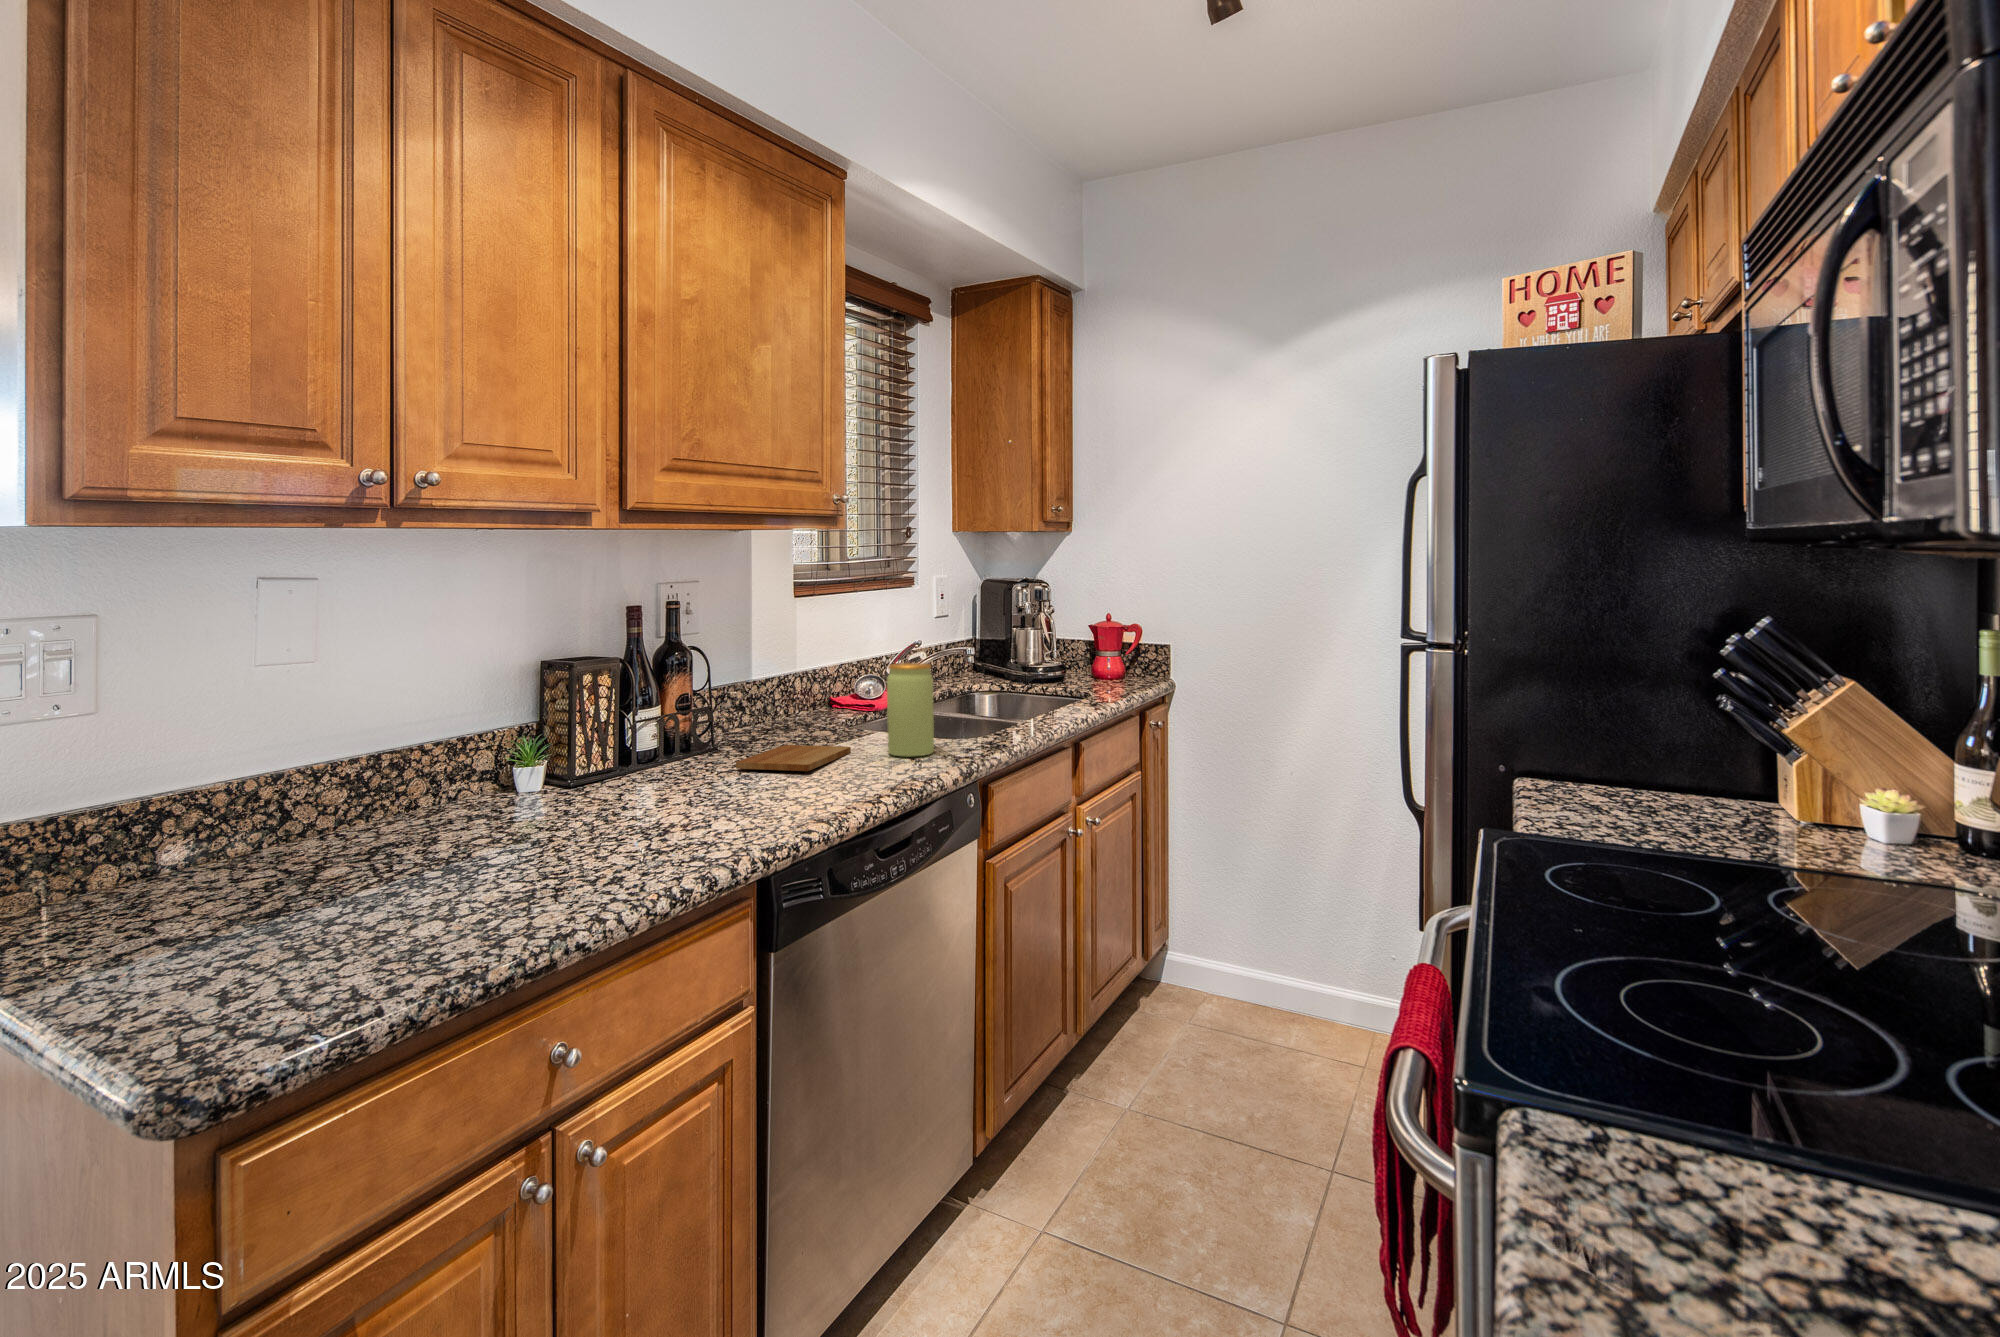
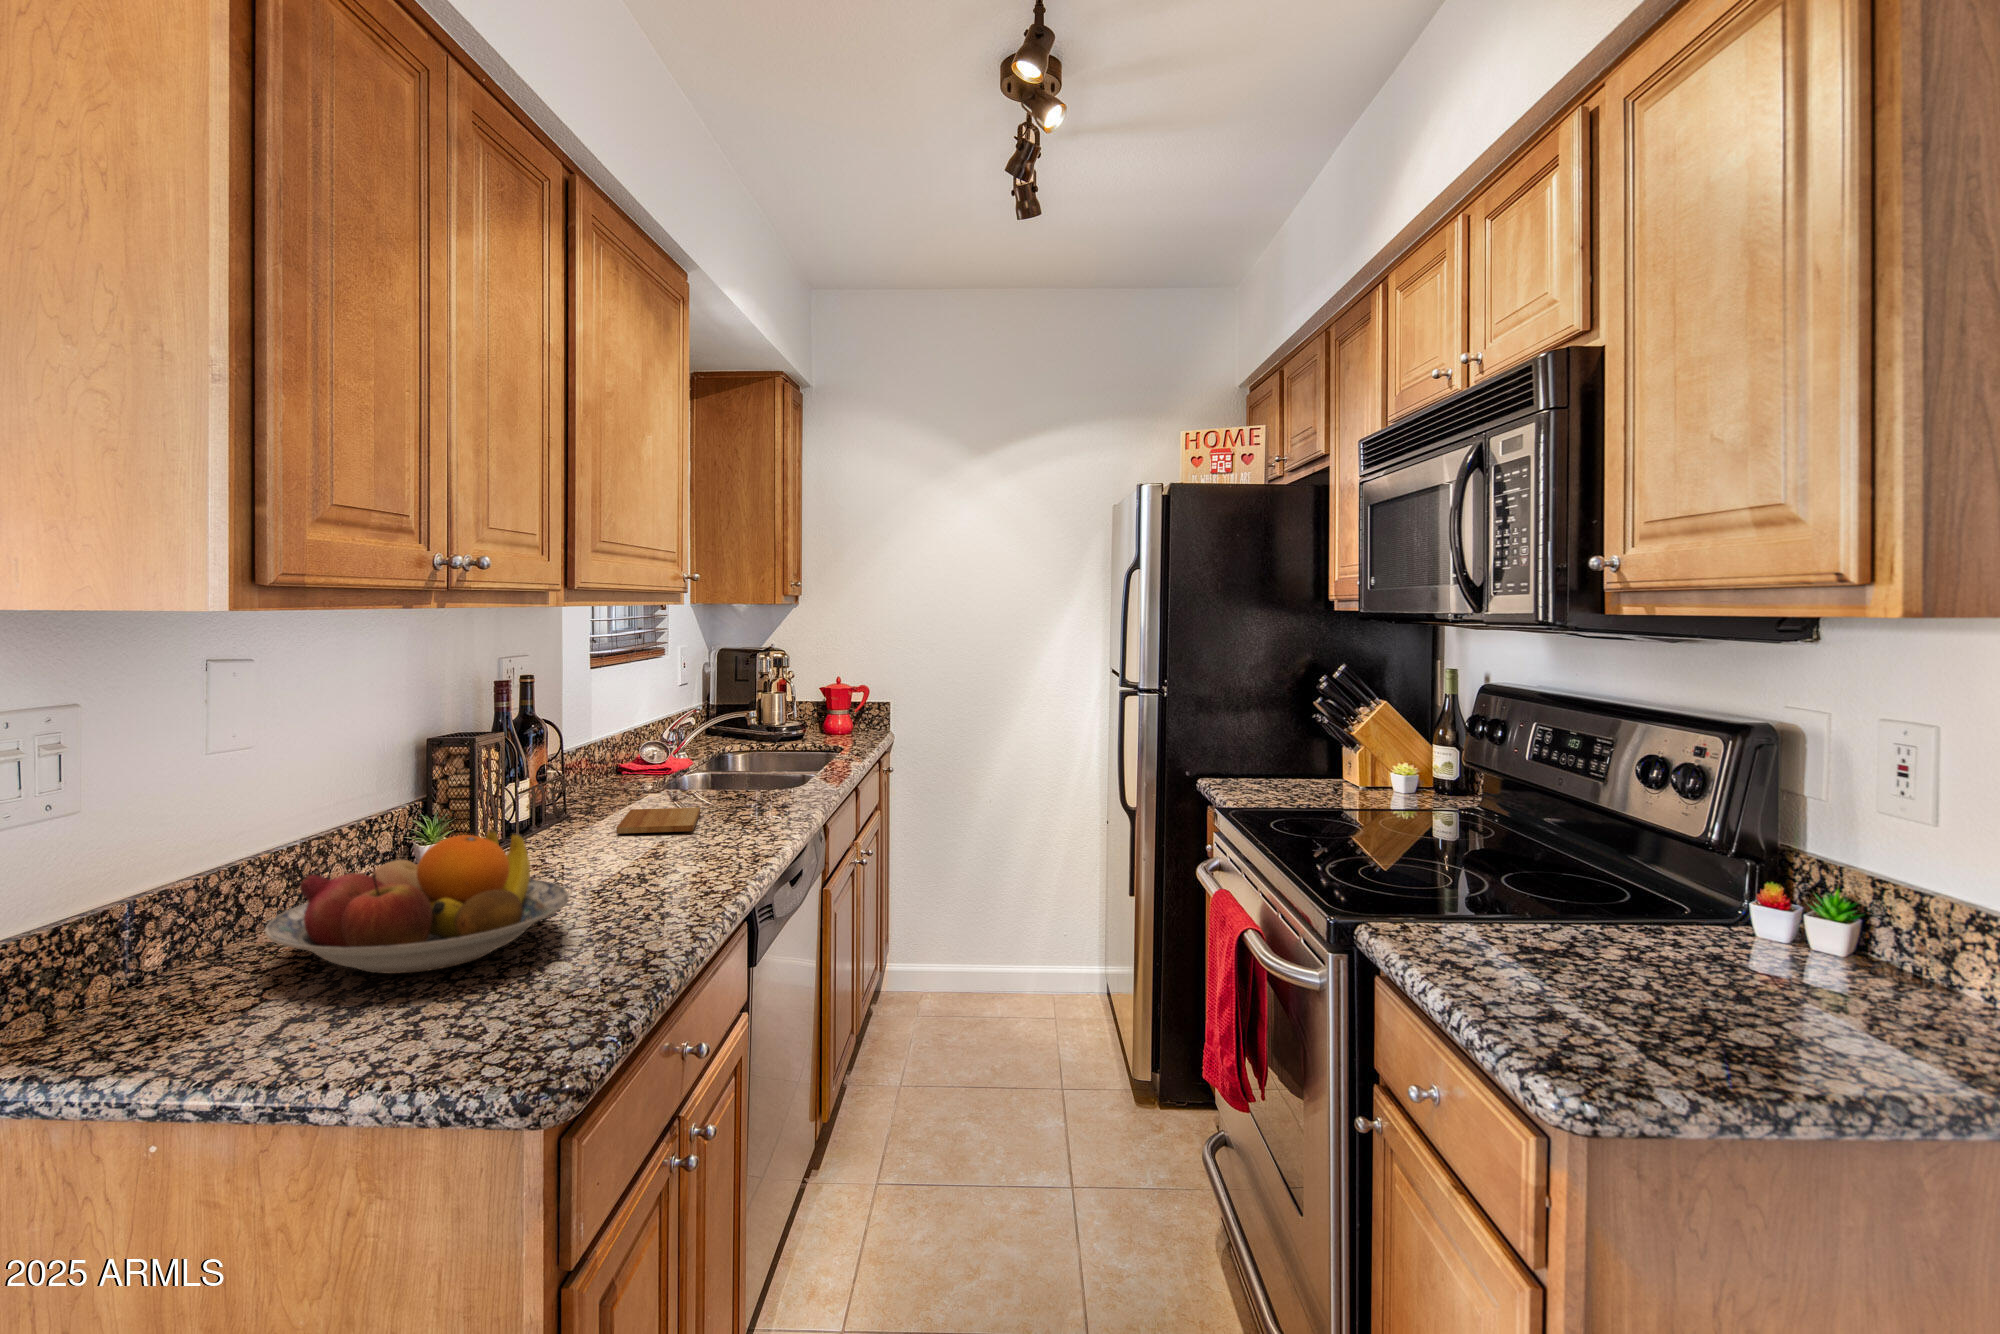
jar: present [887,663,934,756] -> none [737,730,779,813]
fruit bowl: none [208,752,534,895] -> present [265,829,569,974]

